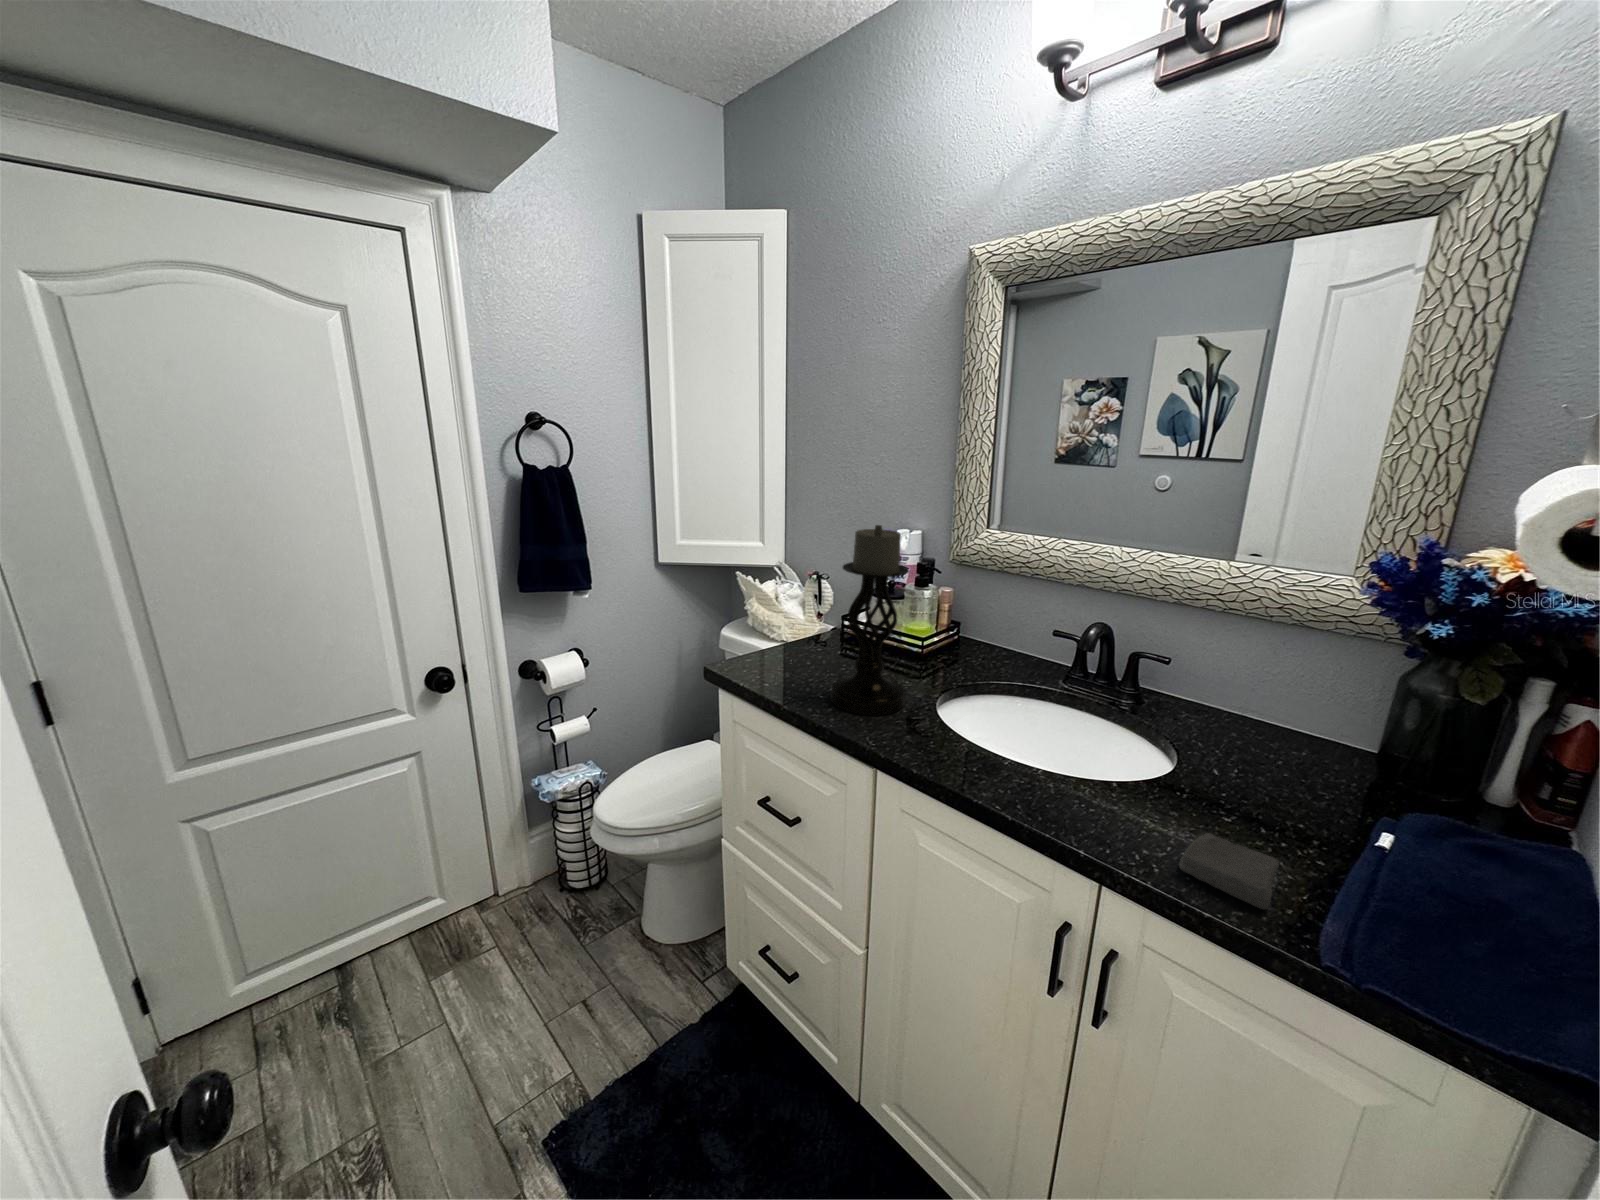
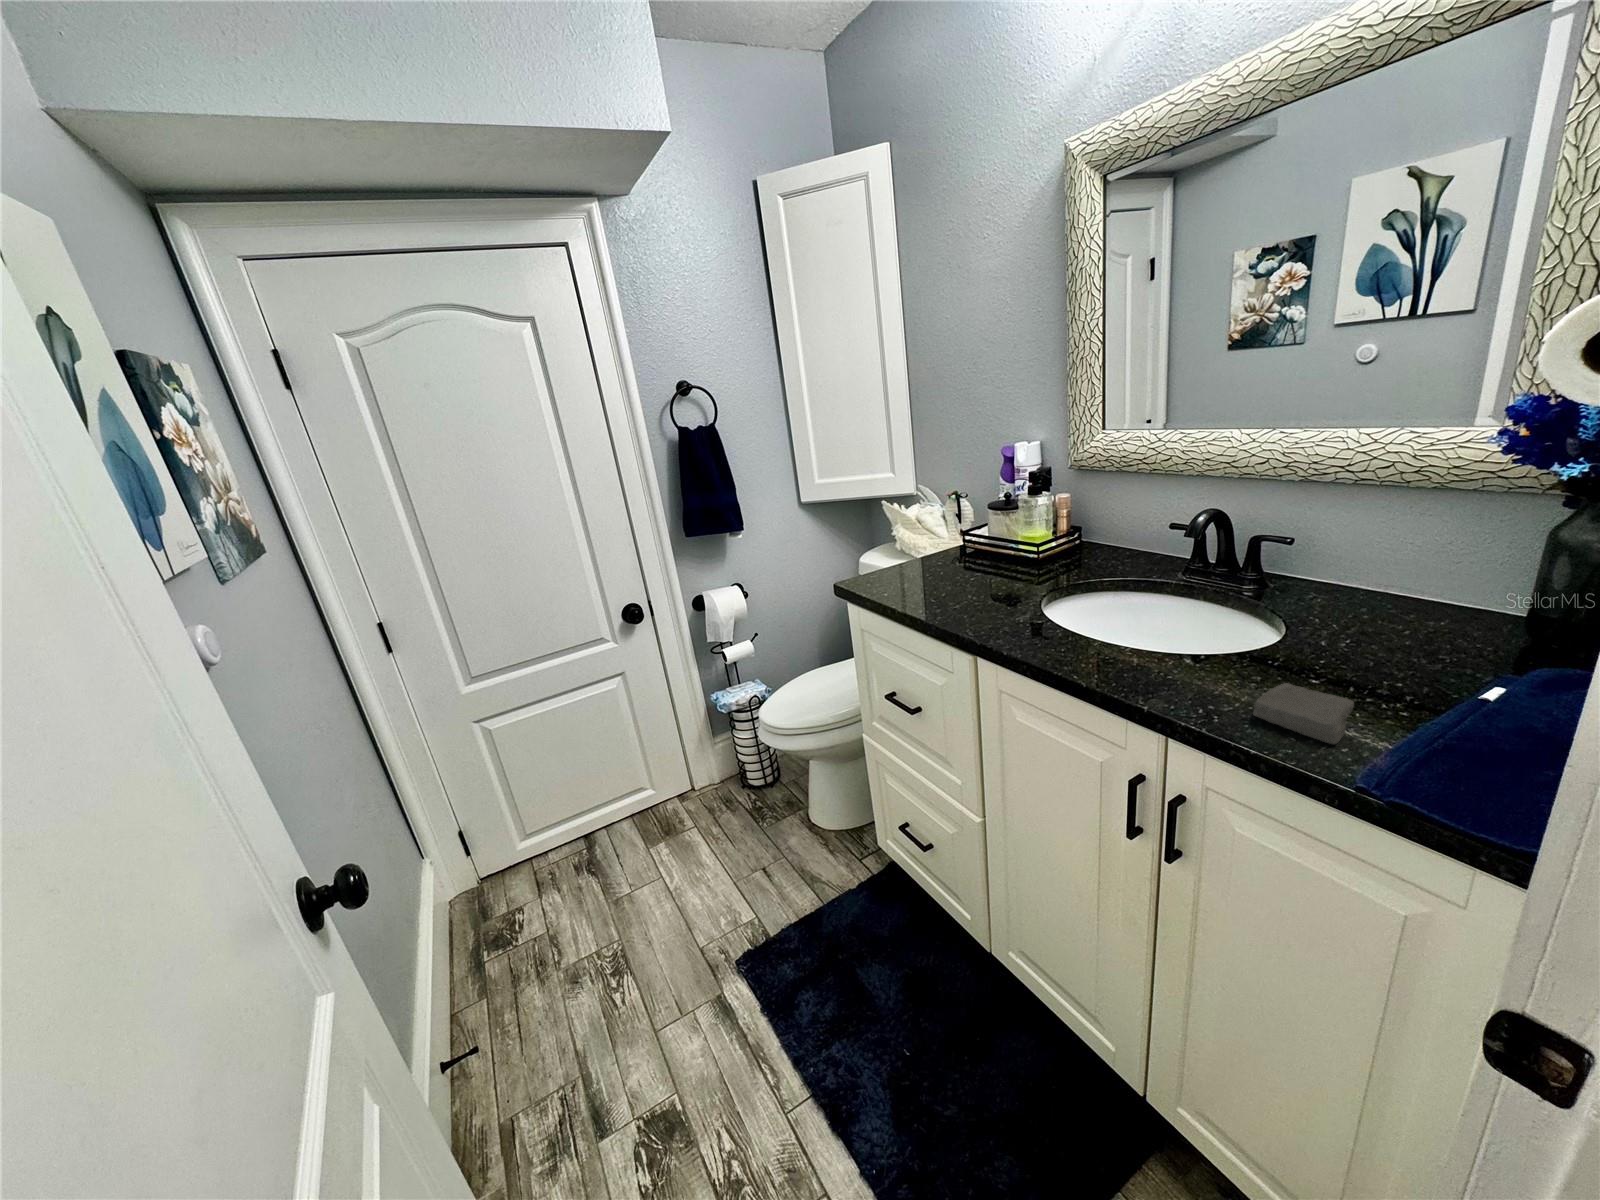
candle holder: present [830,525,909,716] -> none [942,437,1013,612]

